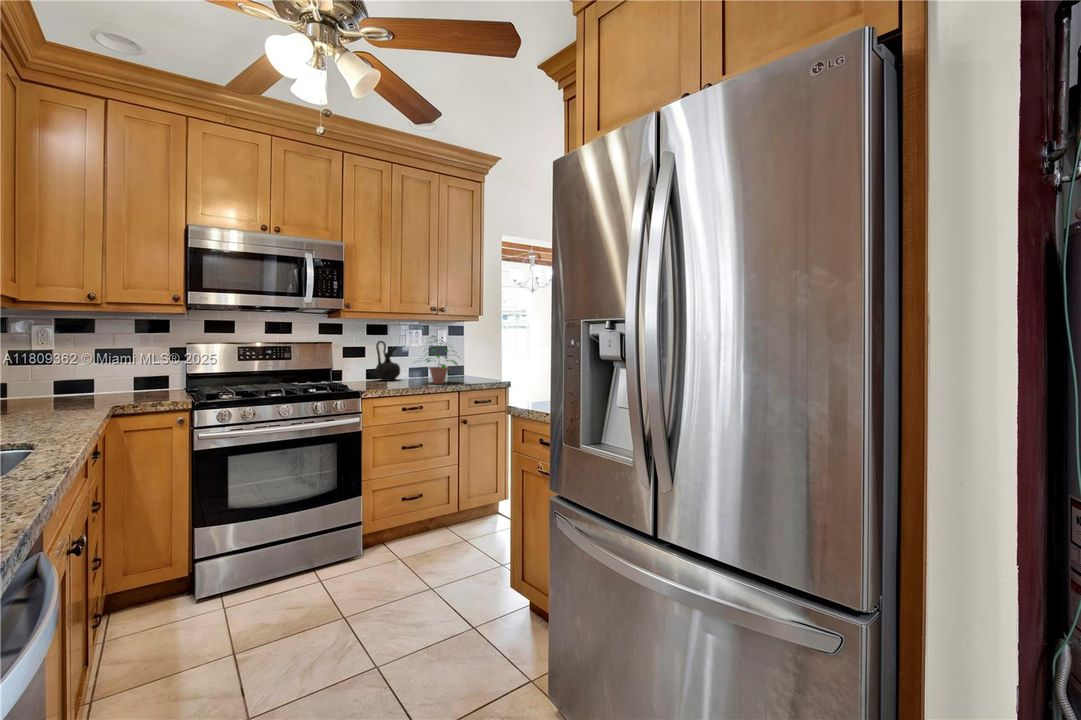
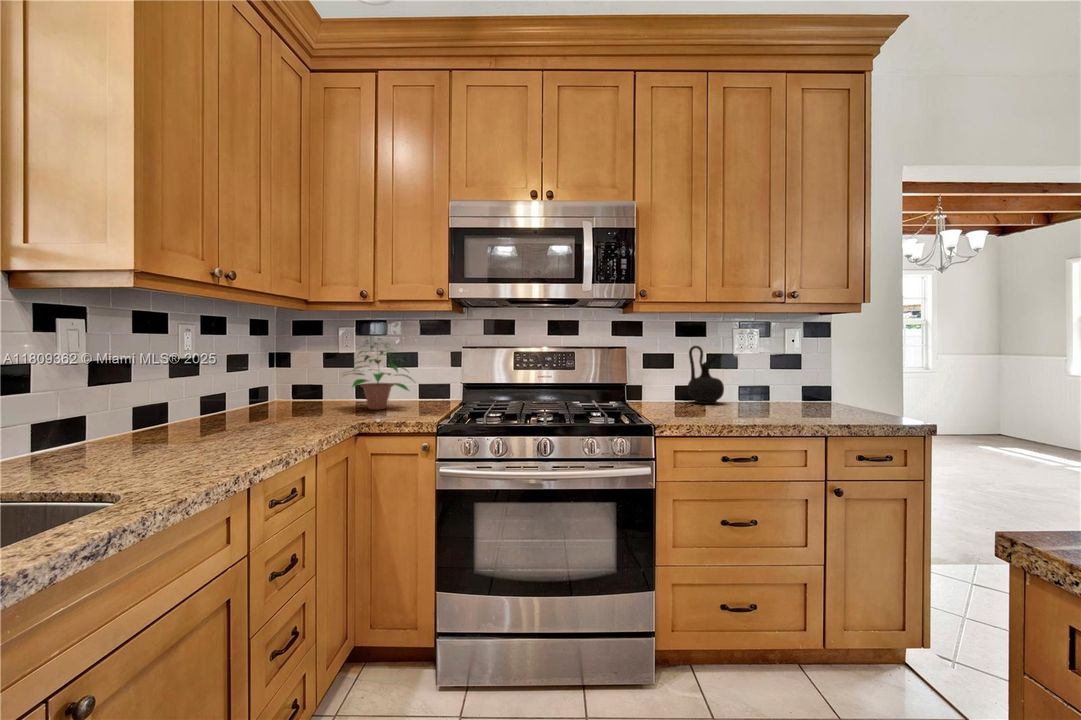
potted plant: present [425,336,459,384] -> present [347,339,414,409]

